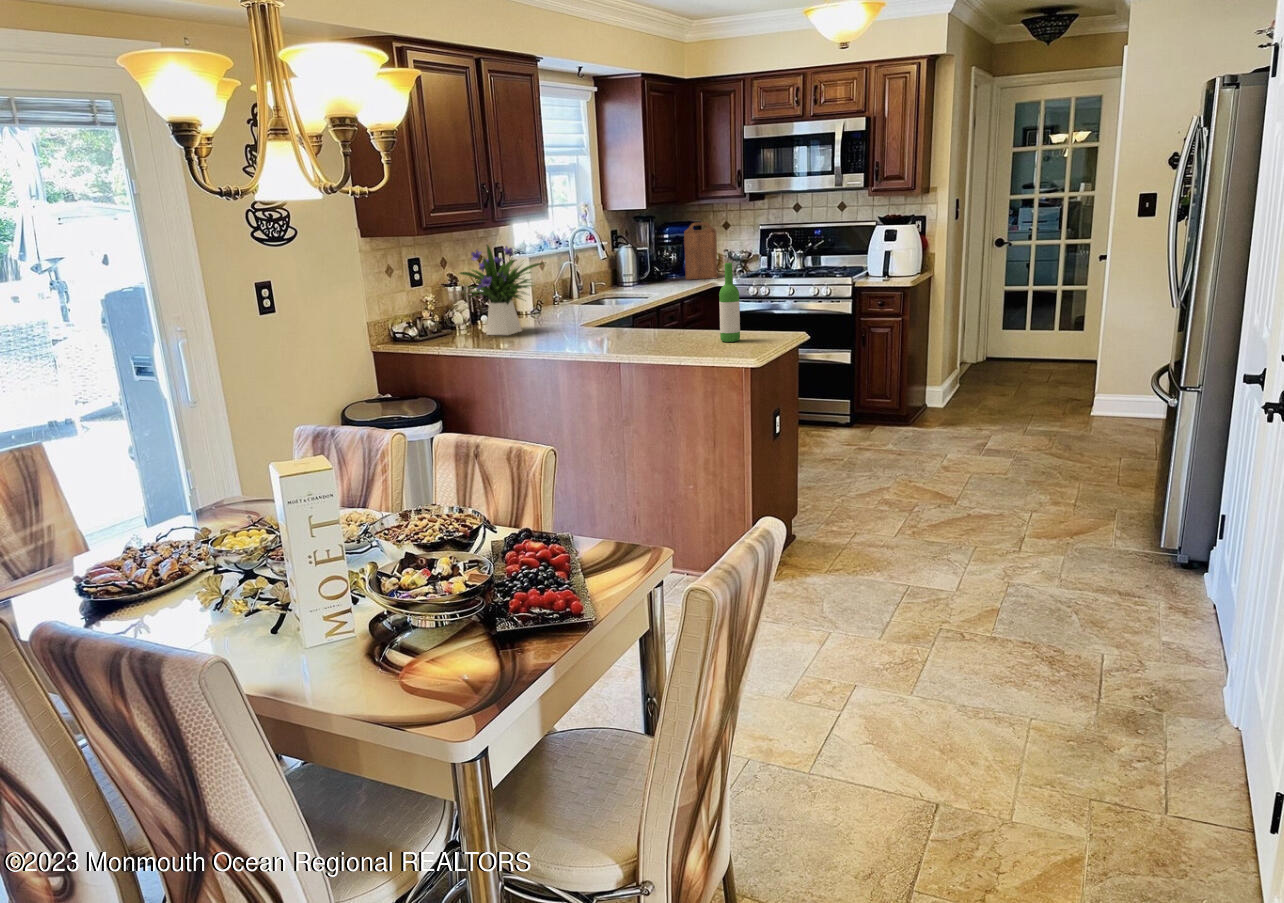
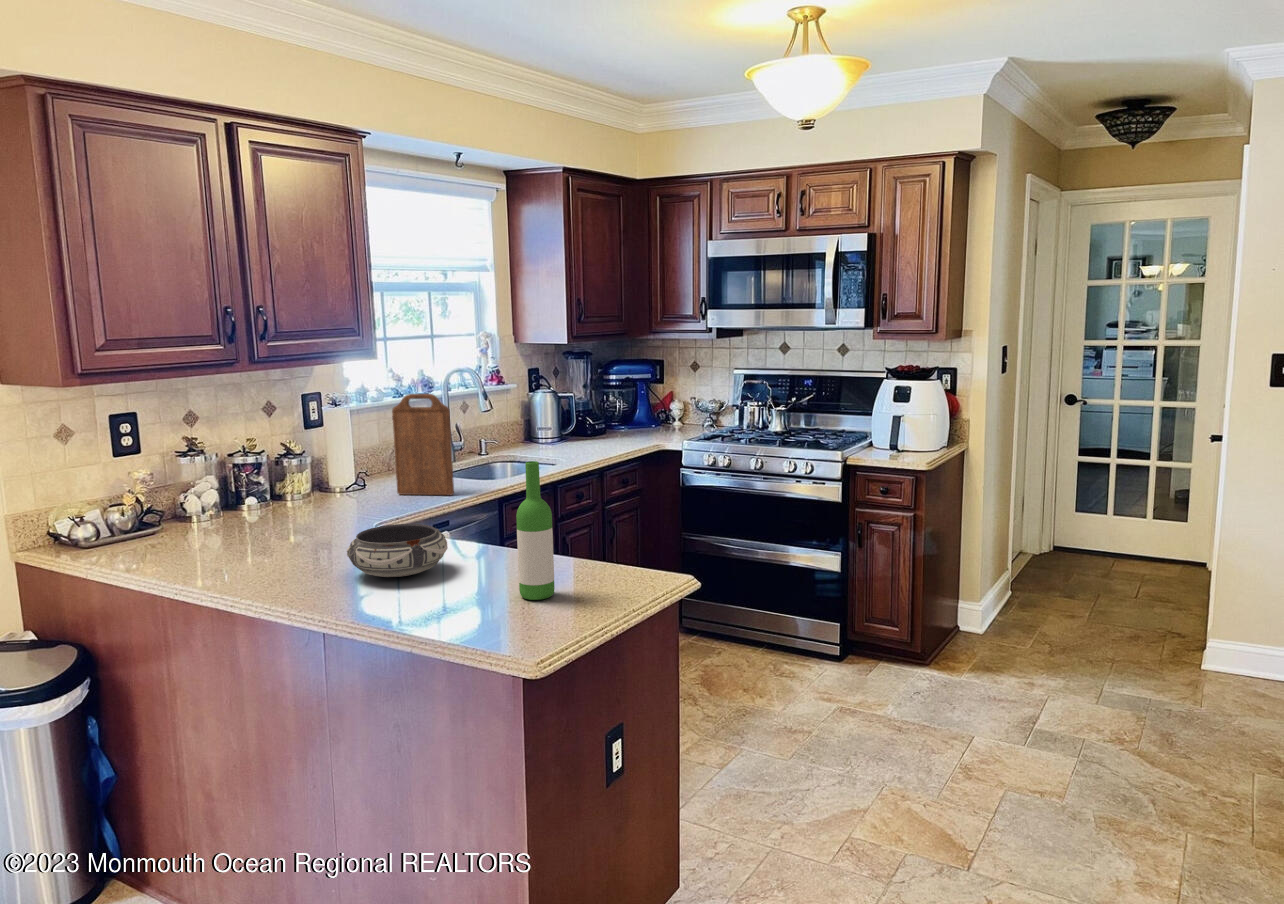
cutting board: present [684,222,718,280] -> present [392,394,454,495]
flower arrangement: present [460,245,543,335] -> none [157,402,305,543]
bowl: none [606,311,664,340] -> present [347,524,448,577]

